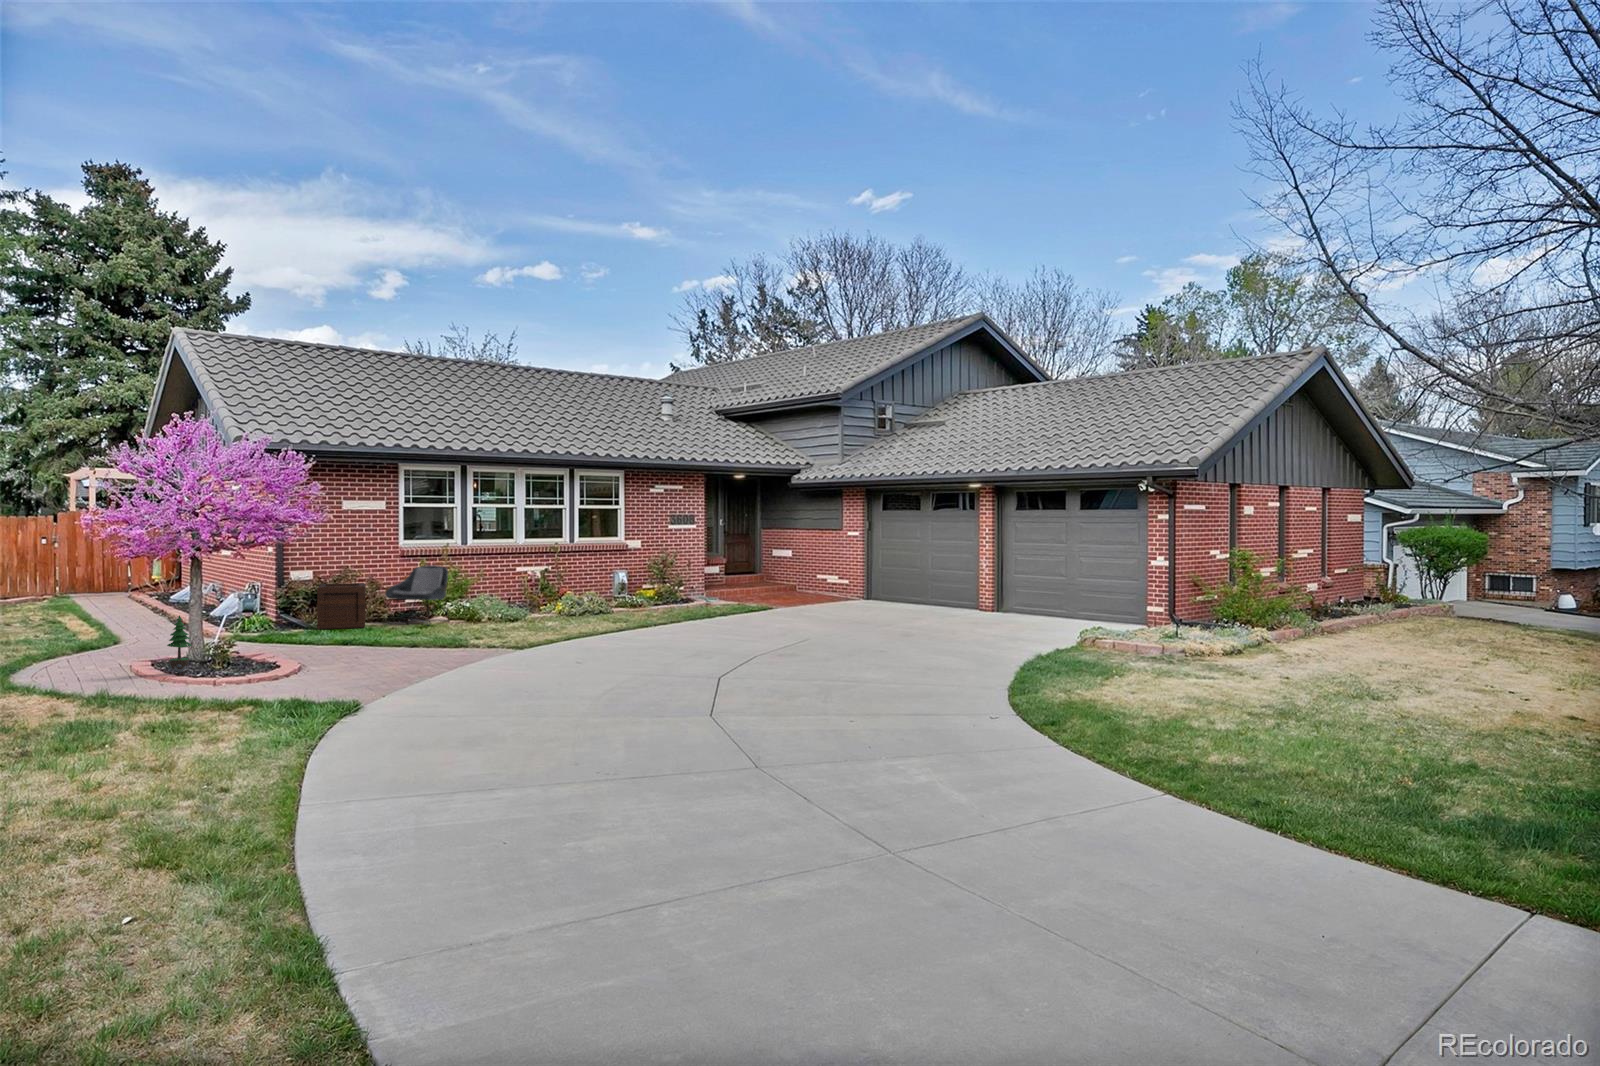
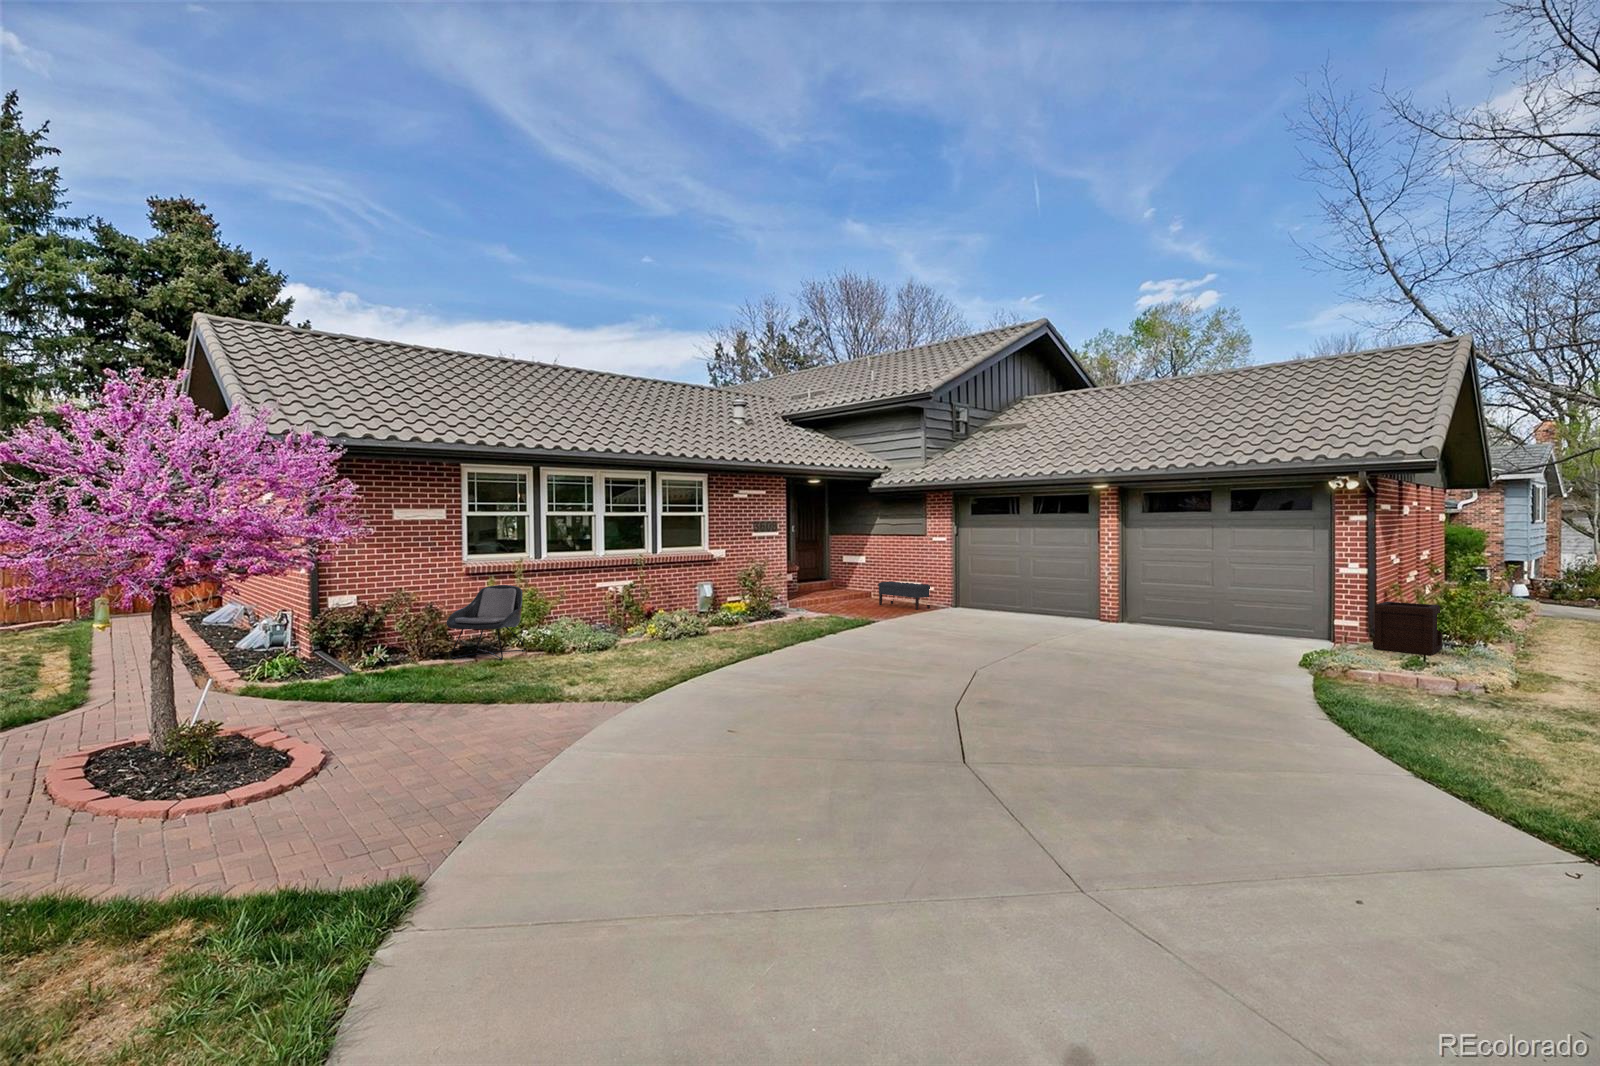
bench: none [796,574,843,600] -> present [878,581,930,610]
wooden crate: present [317,583,365,630] -> present [1373,602,1442,655]
potted tree: present [167,616,192,673] -> none [86,691,134,785]

